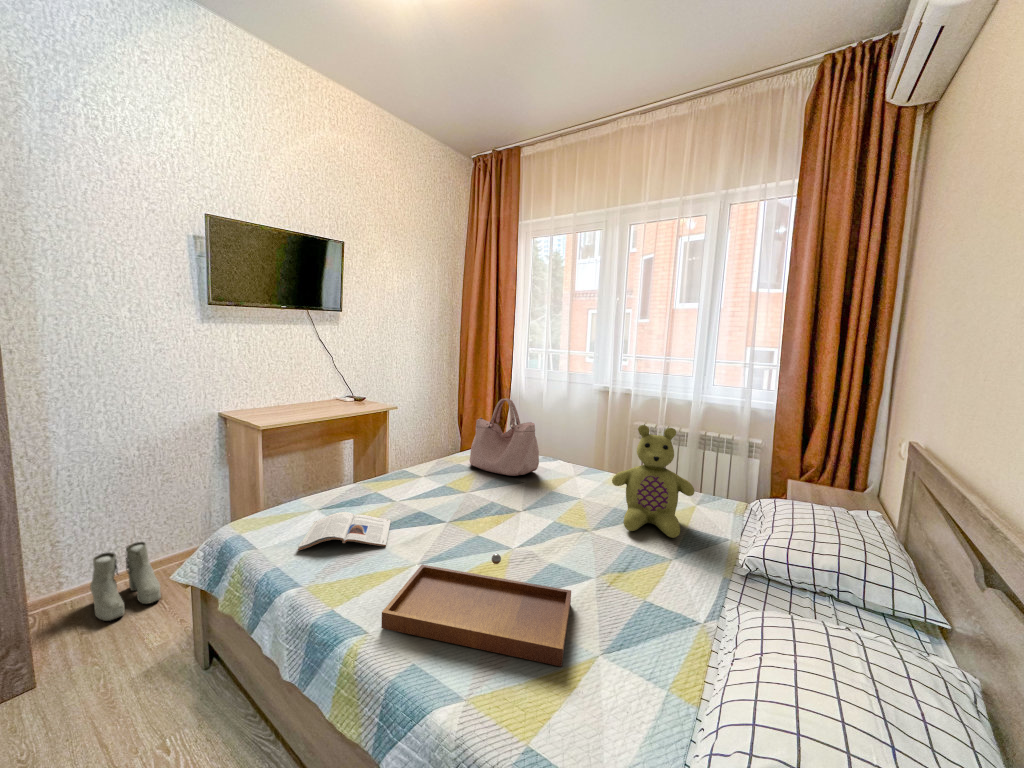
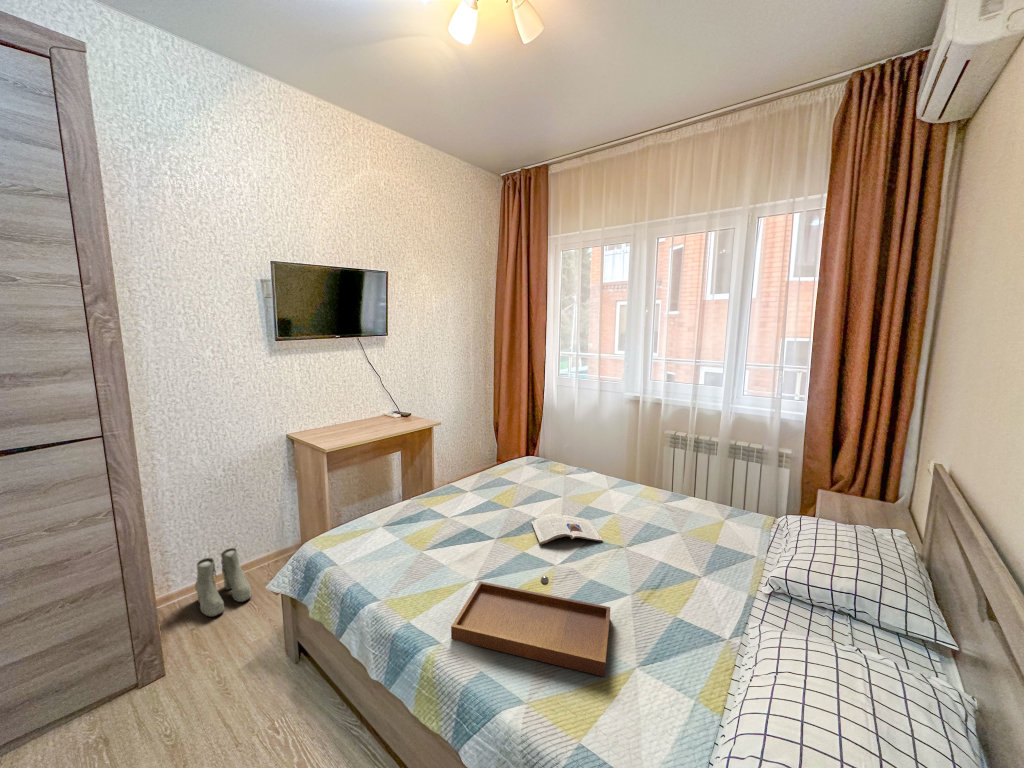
handbag: present [470,398,539,476] -> none [511,416,575,488]
stuffed bear: present [612,425,695,538] -> none [644,448,722,553]
magazine: present [298,512,391,550] -> present [532,513,603,545]

